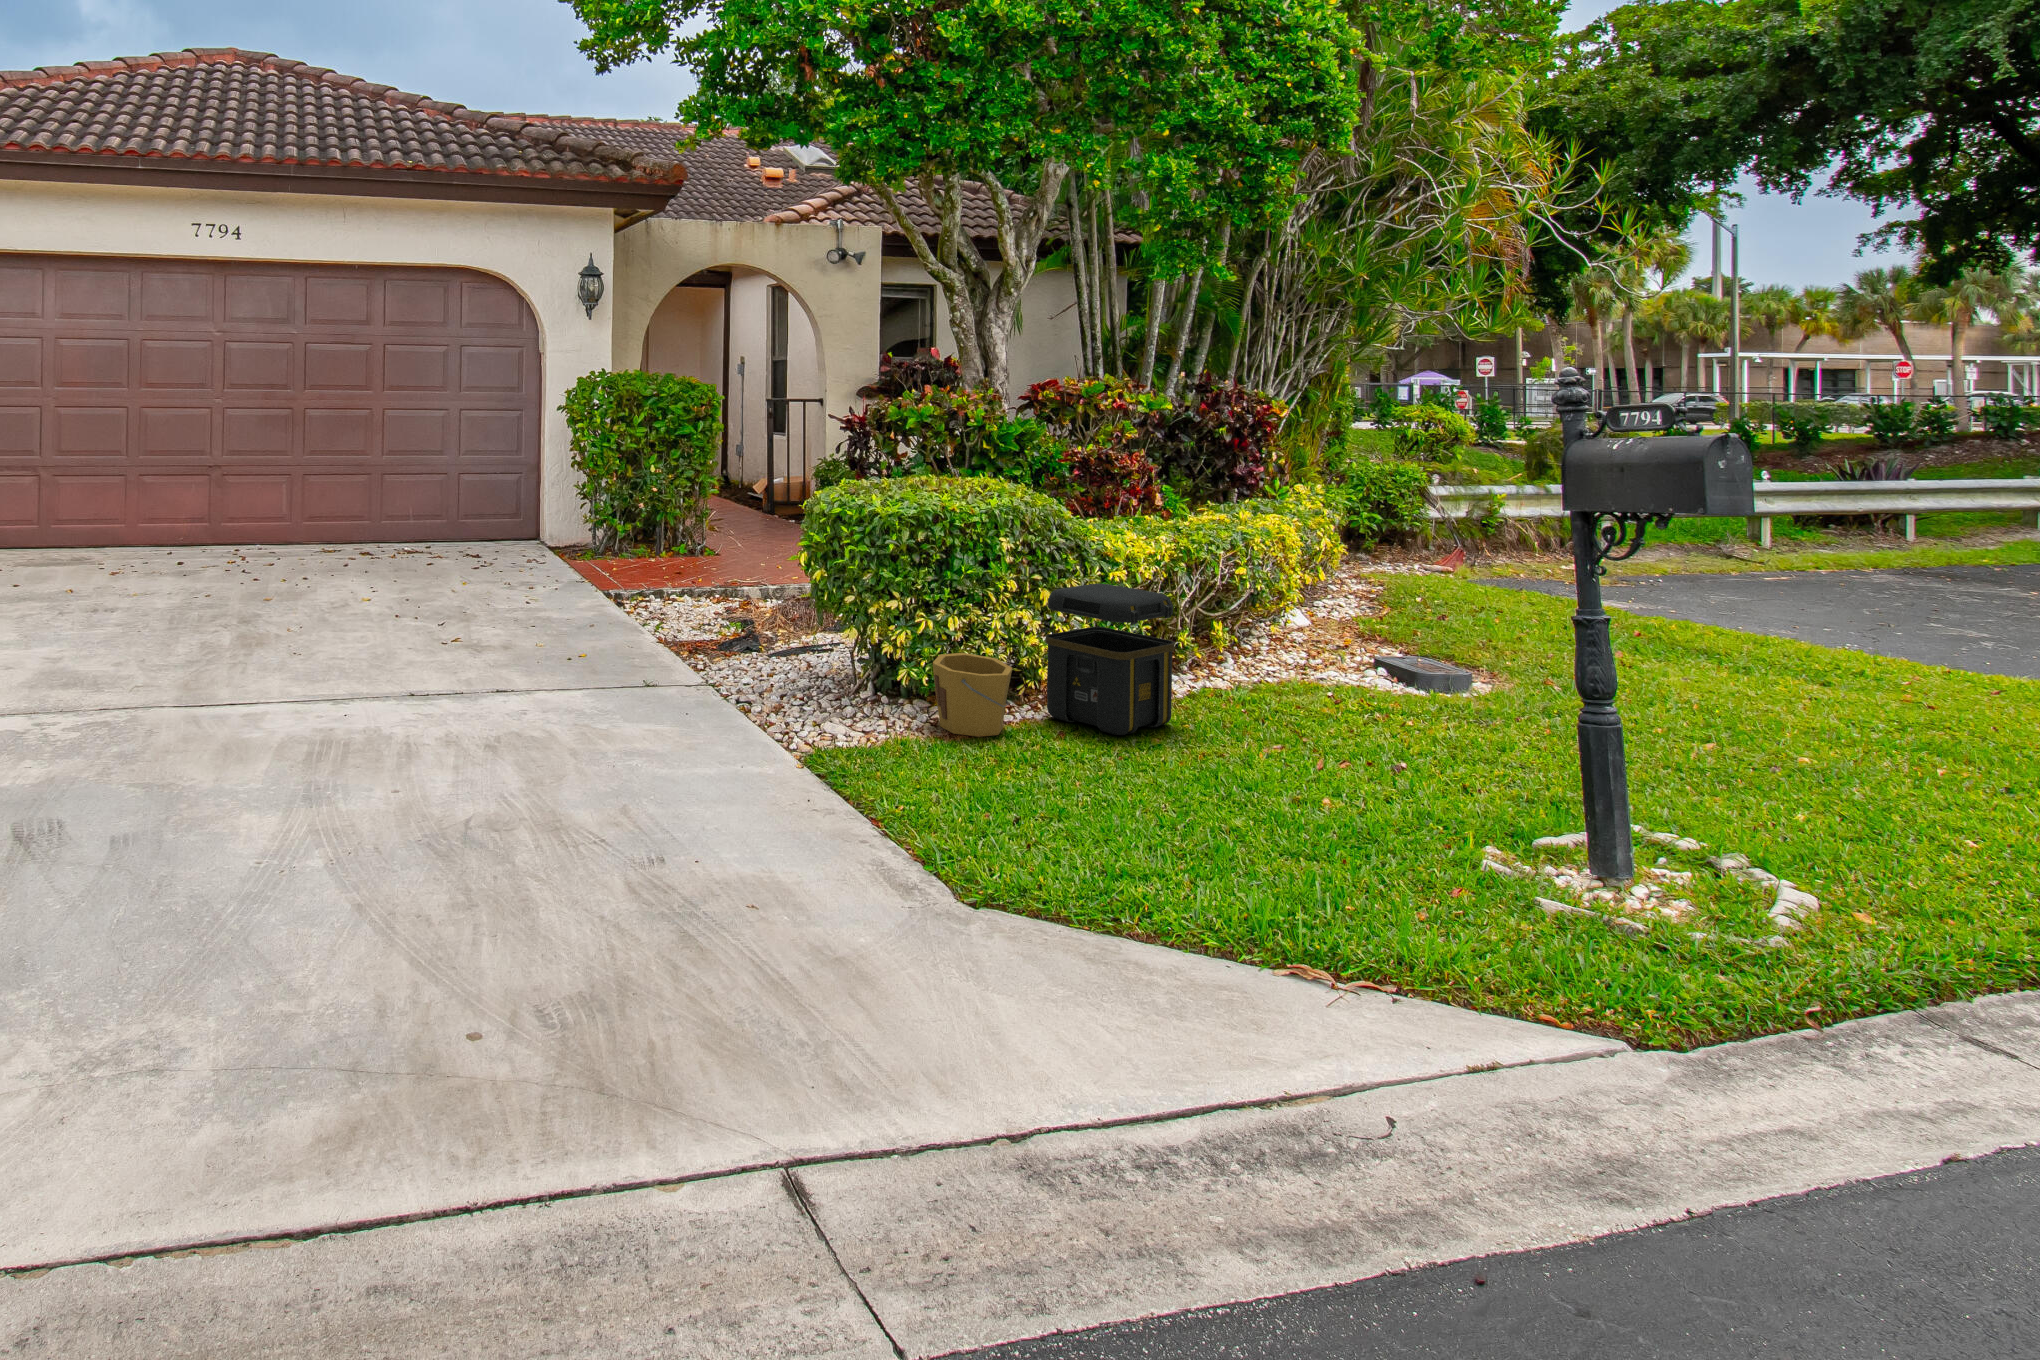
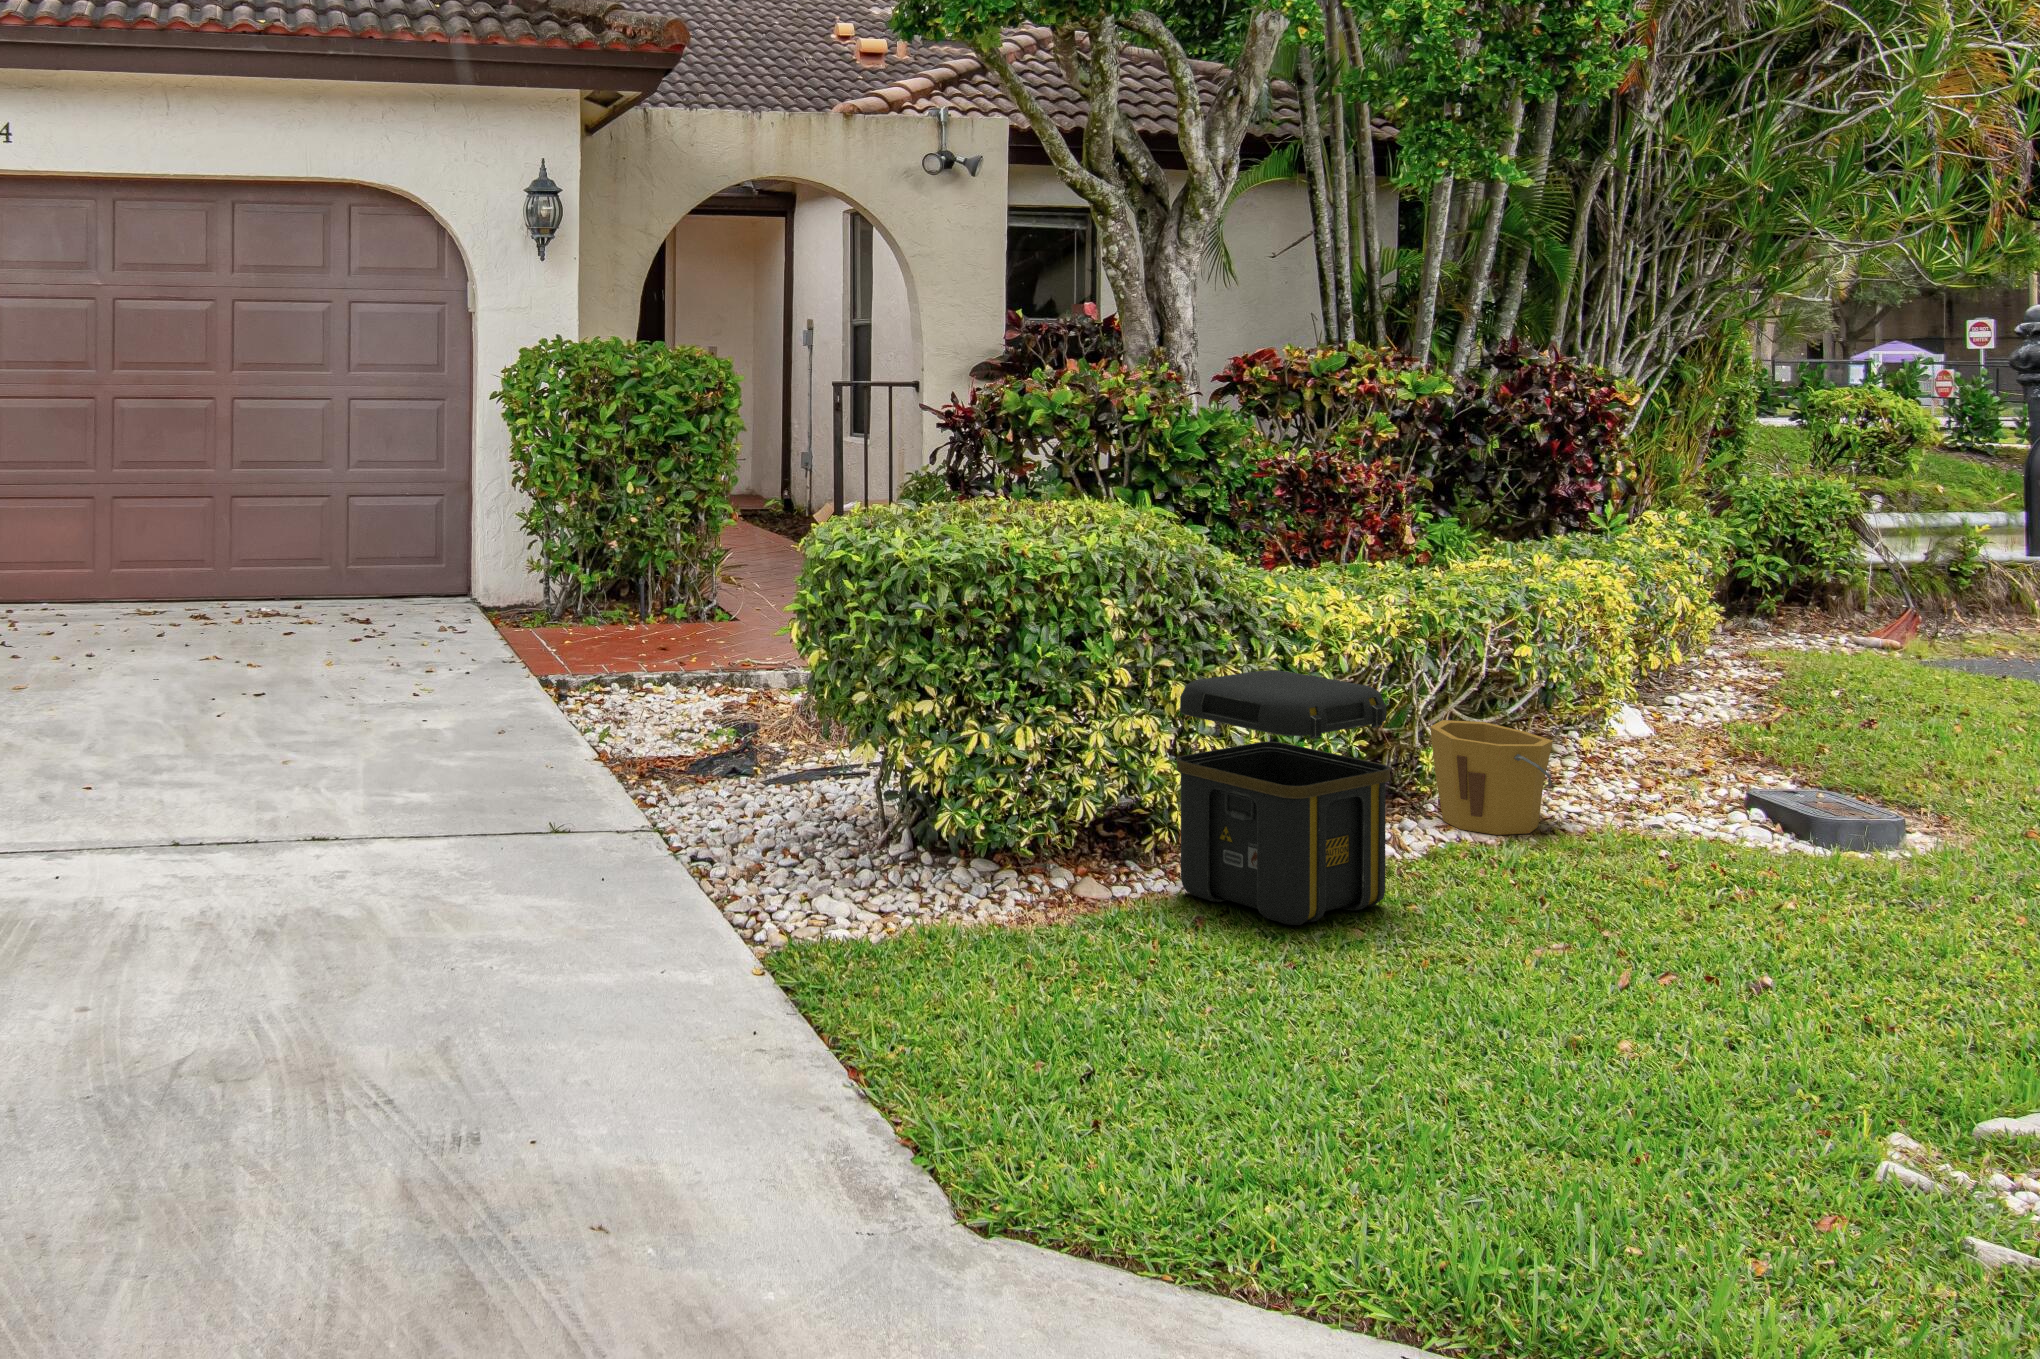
bucket: present [933,653,1012,737] -> present [1430,720,1553,835]

